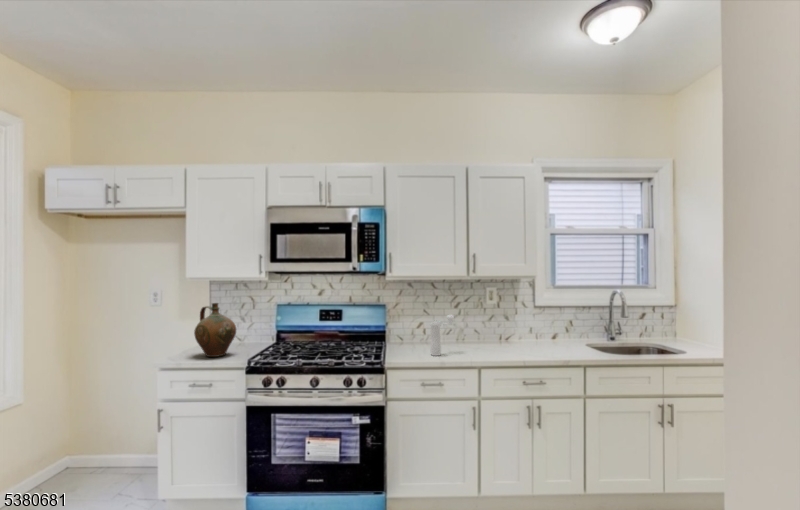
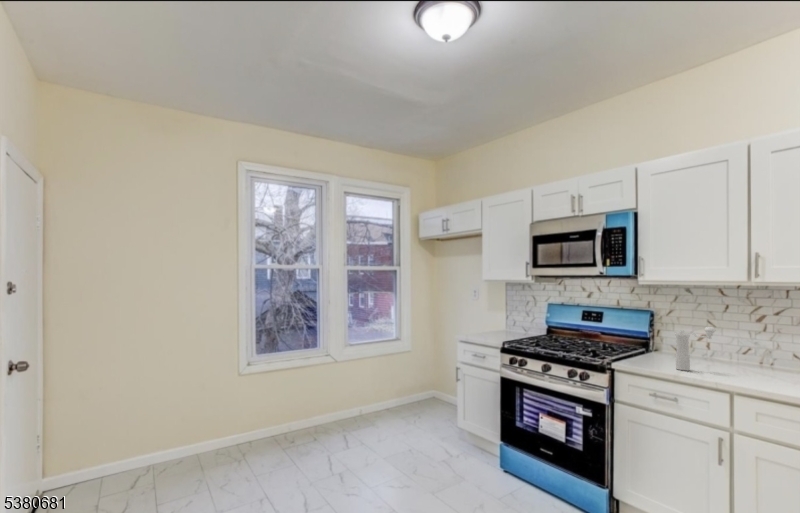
ceramic jug: present [194,303,236,357] -> none [479,296,507,336]

